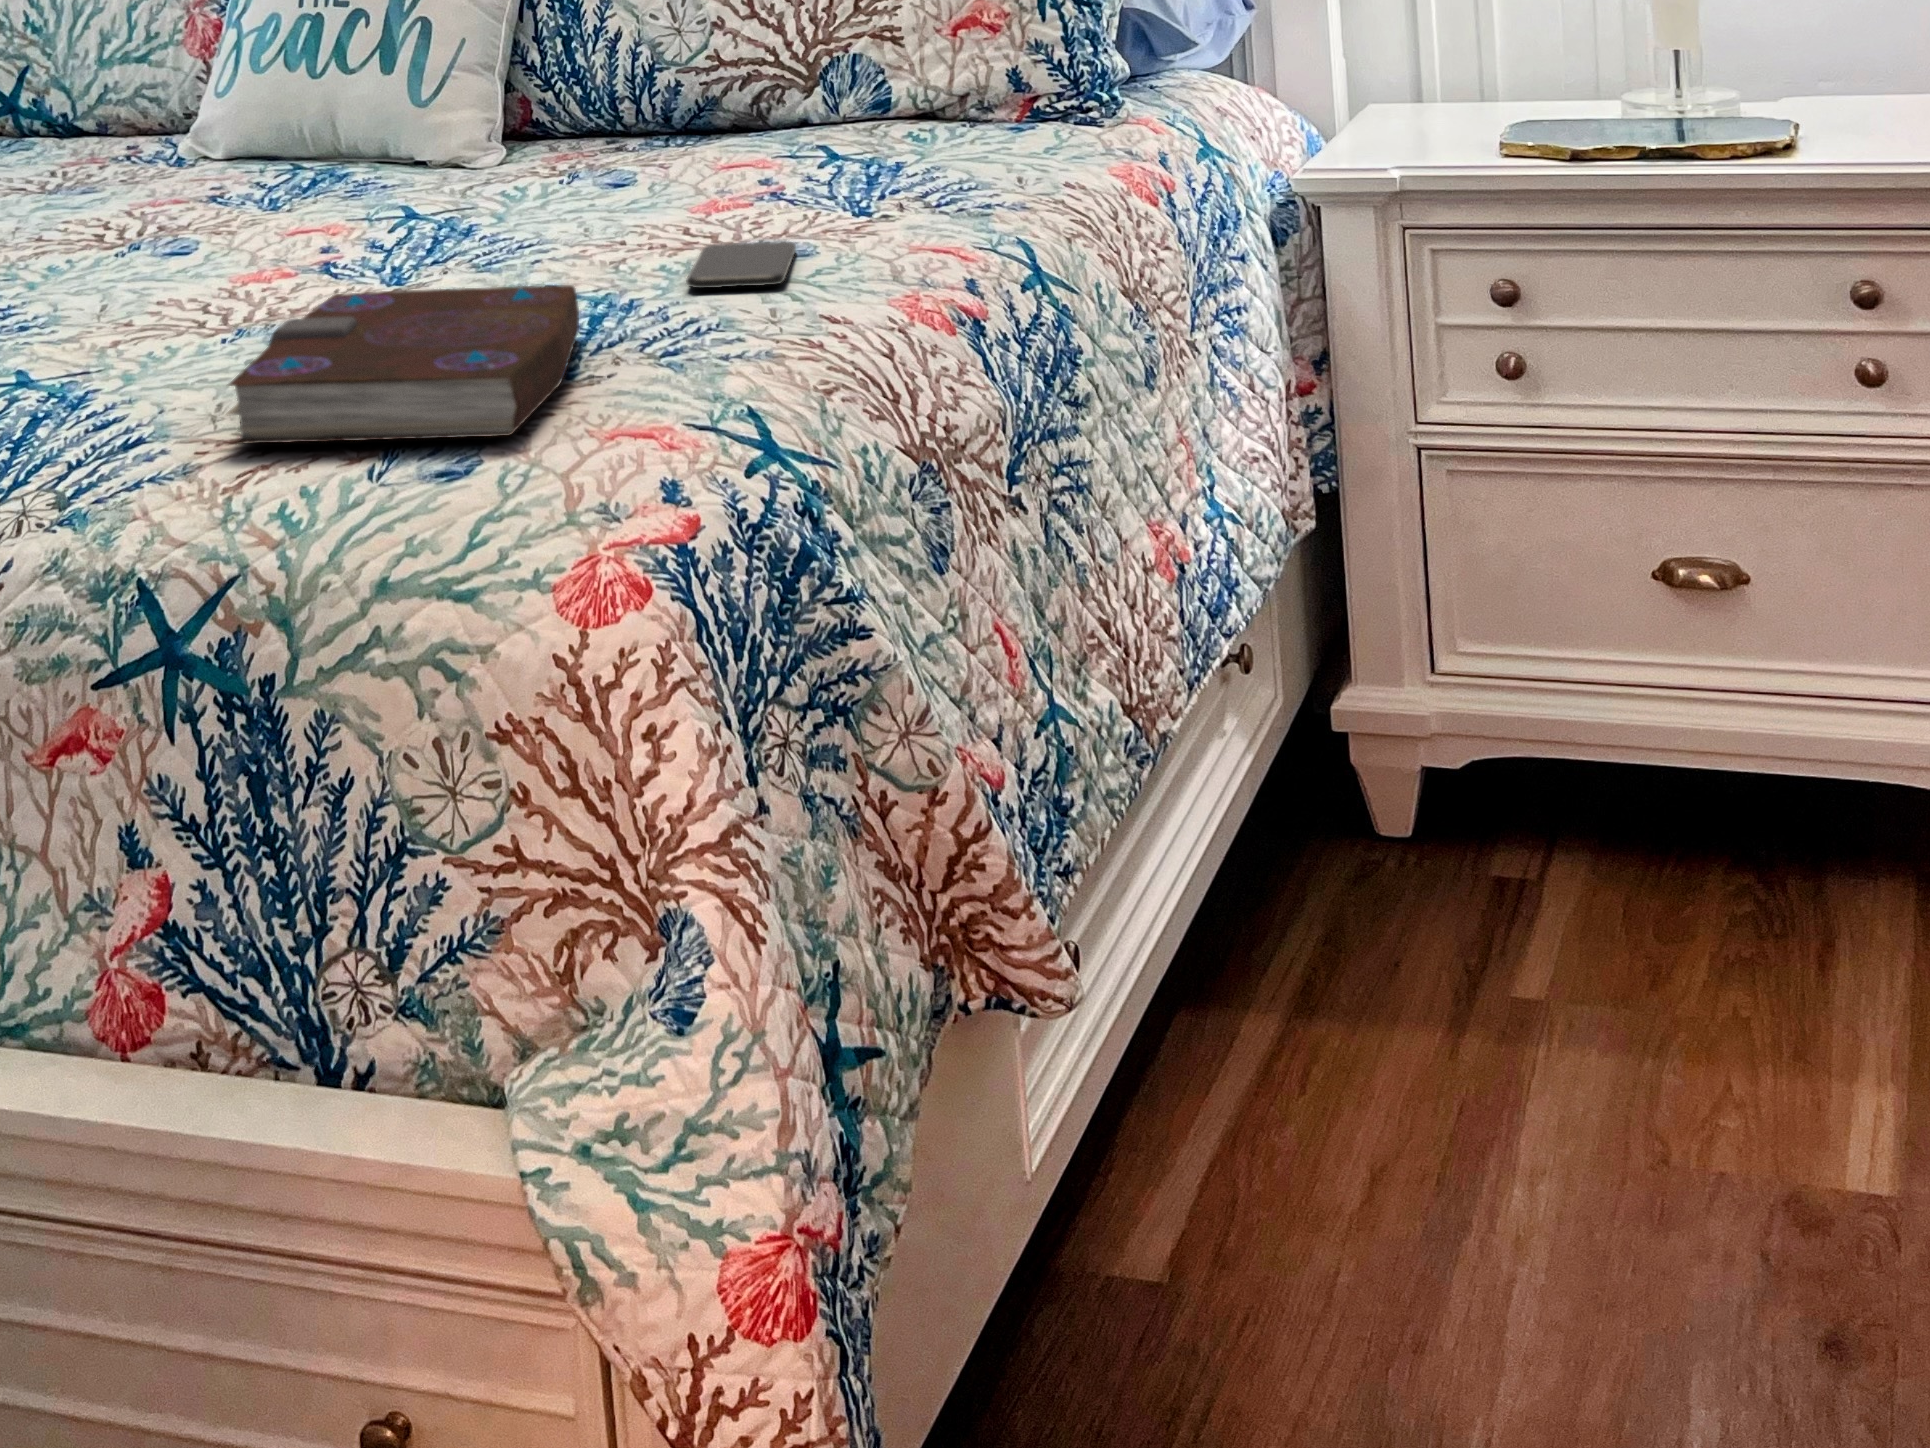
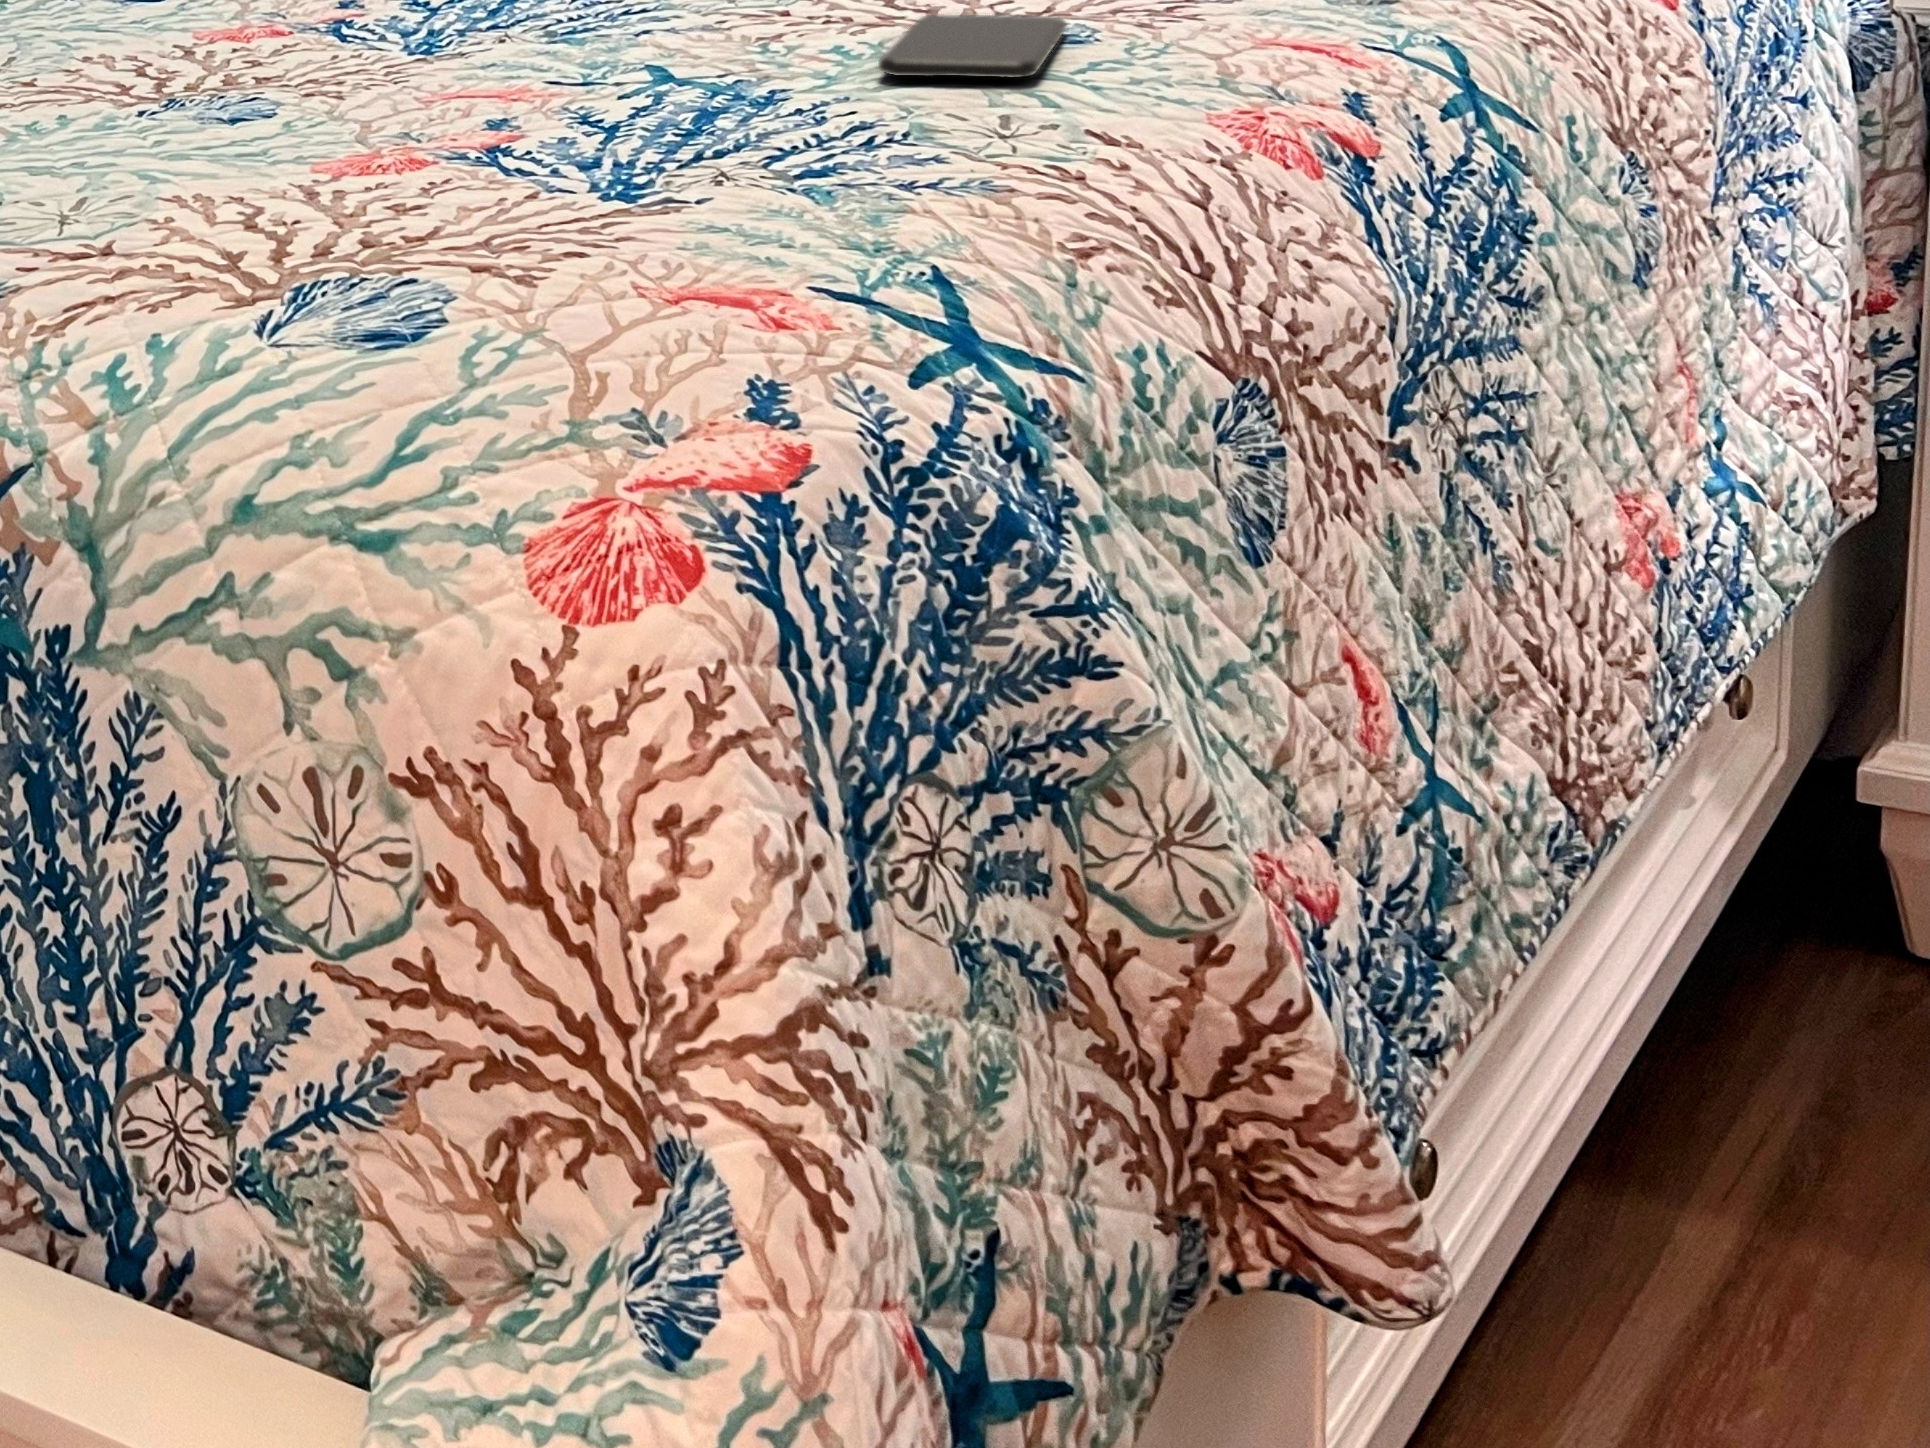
book: present [227,285,579,444] -> none [68,47,689,281]

